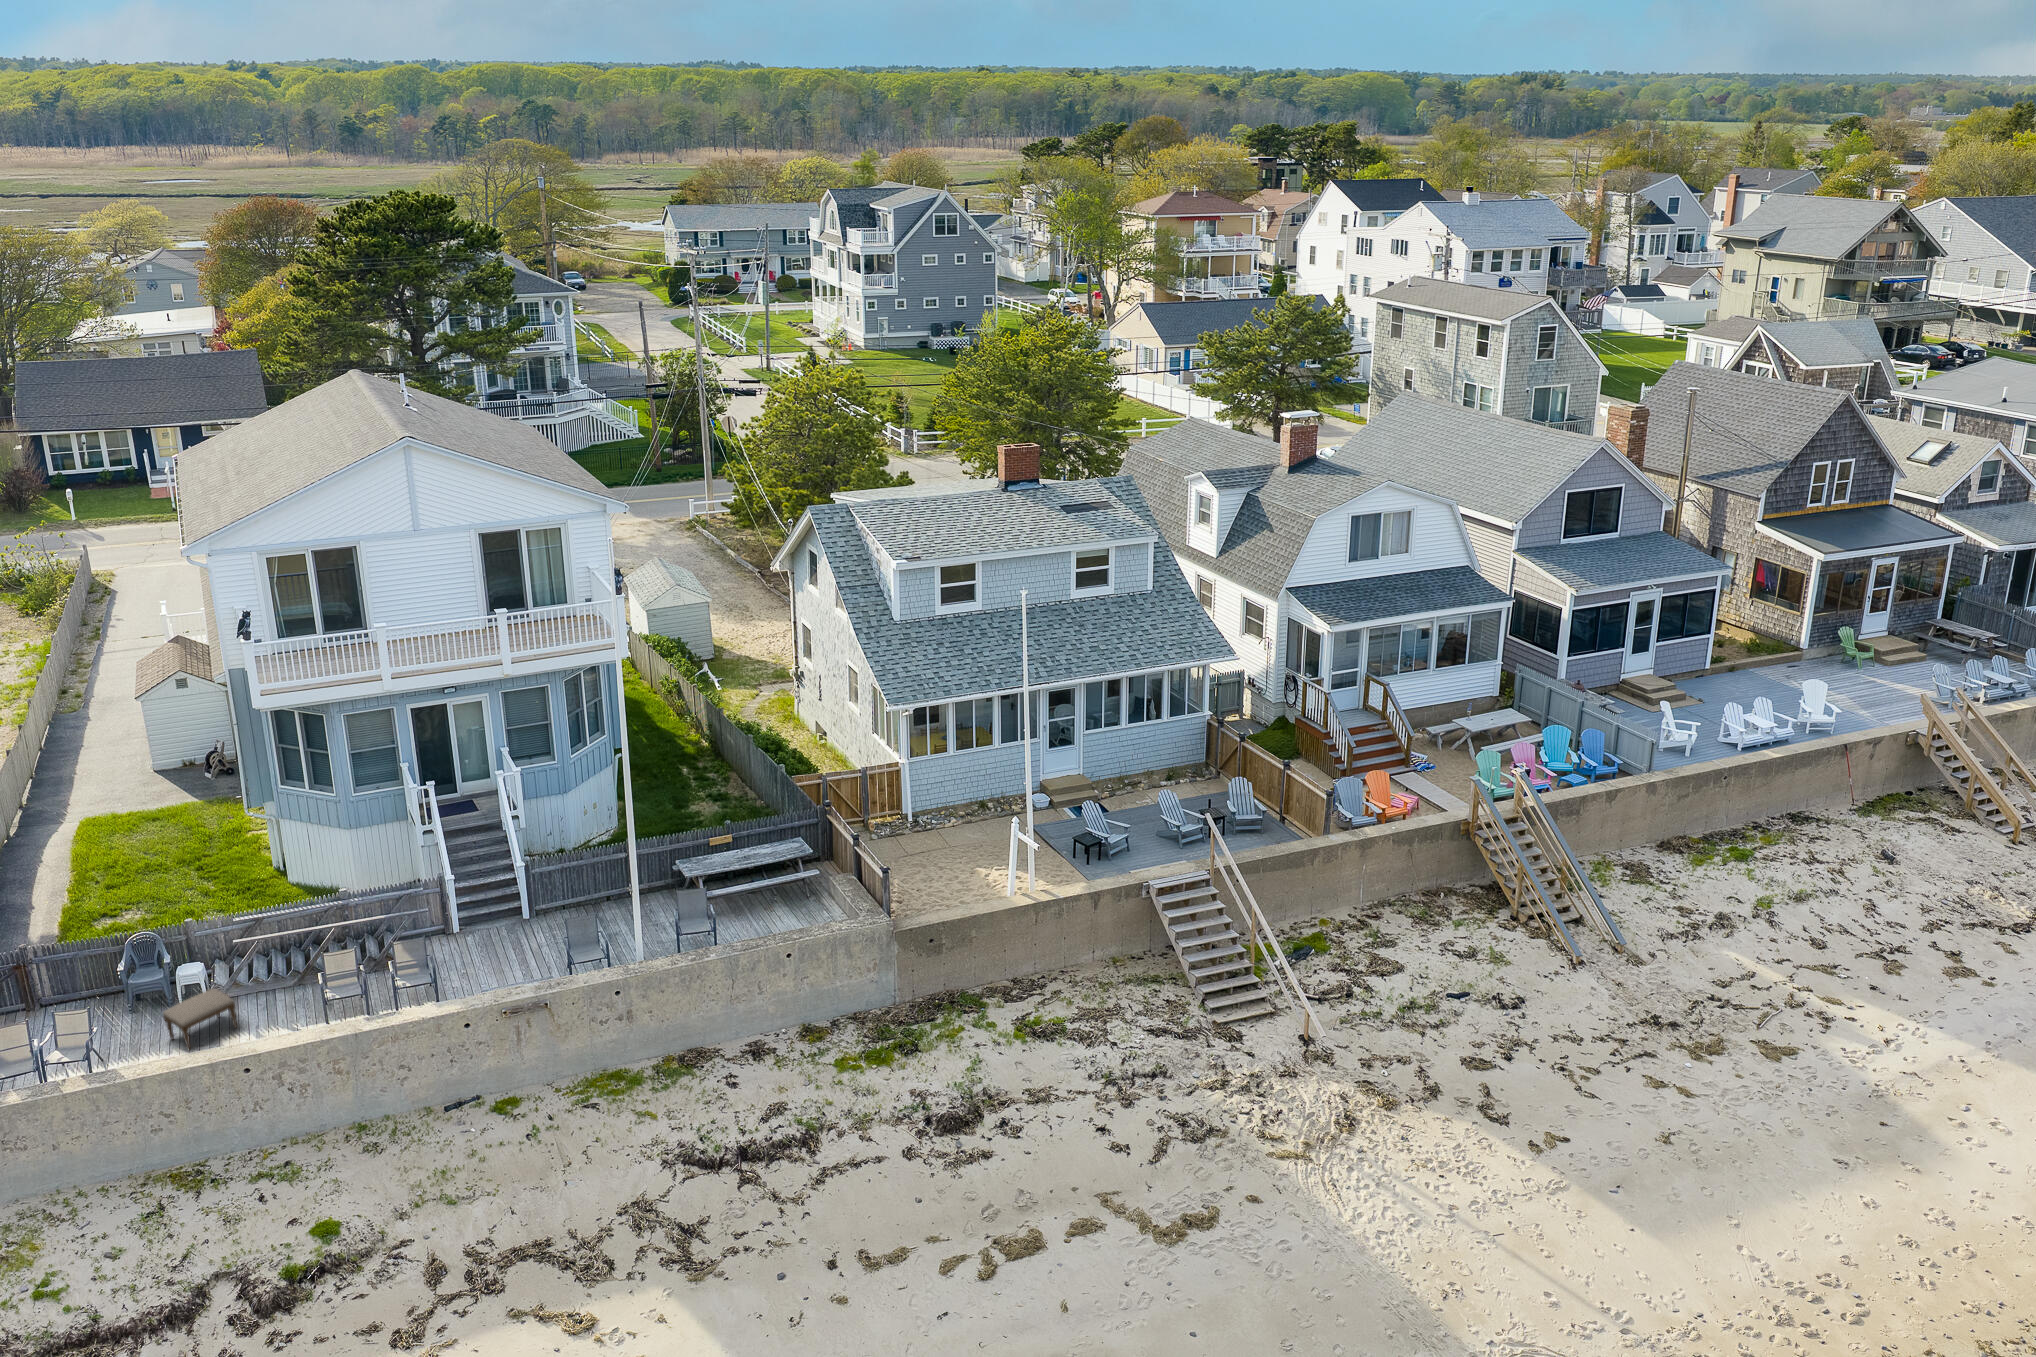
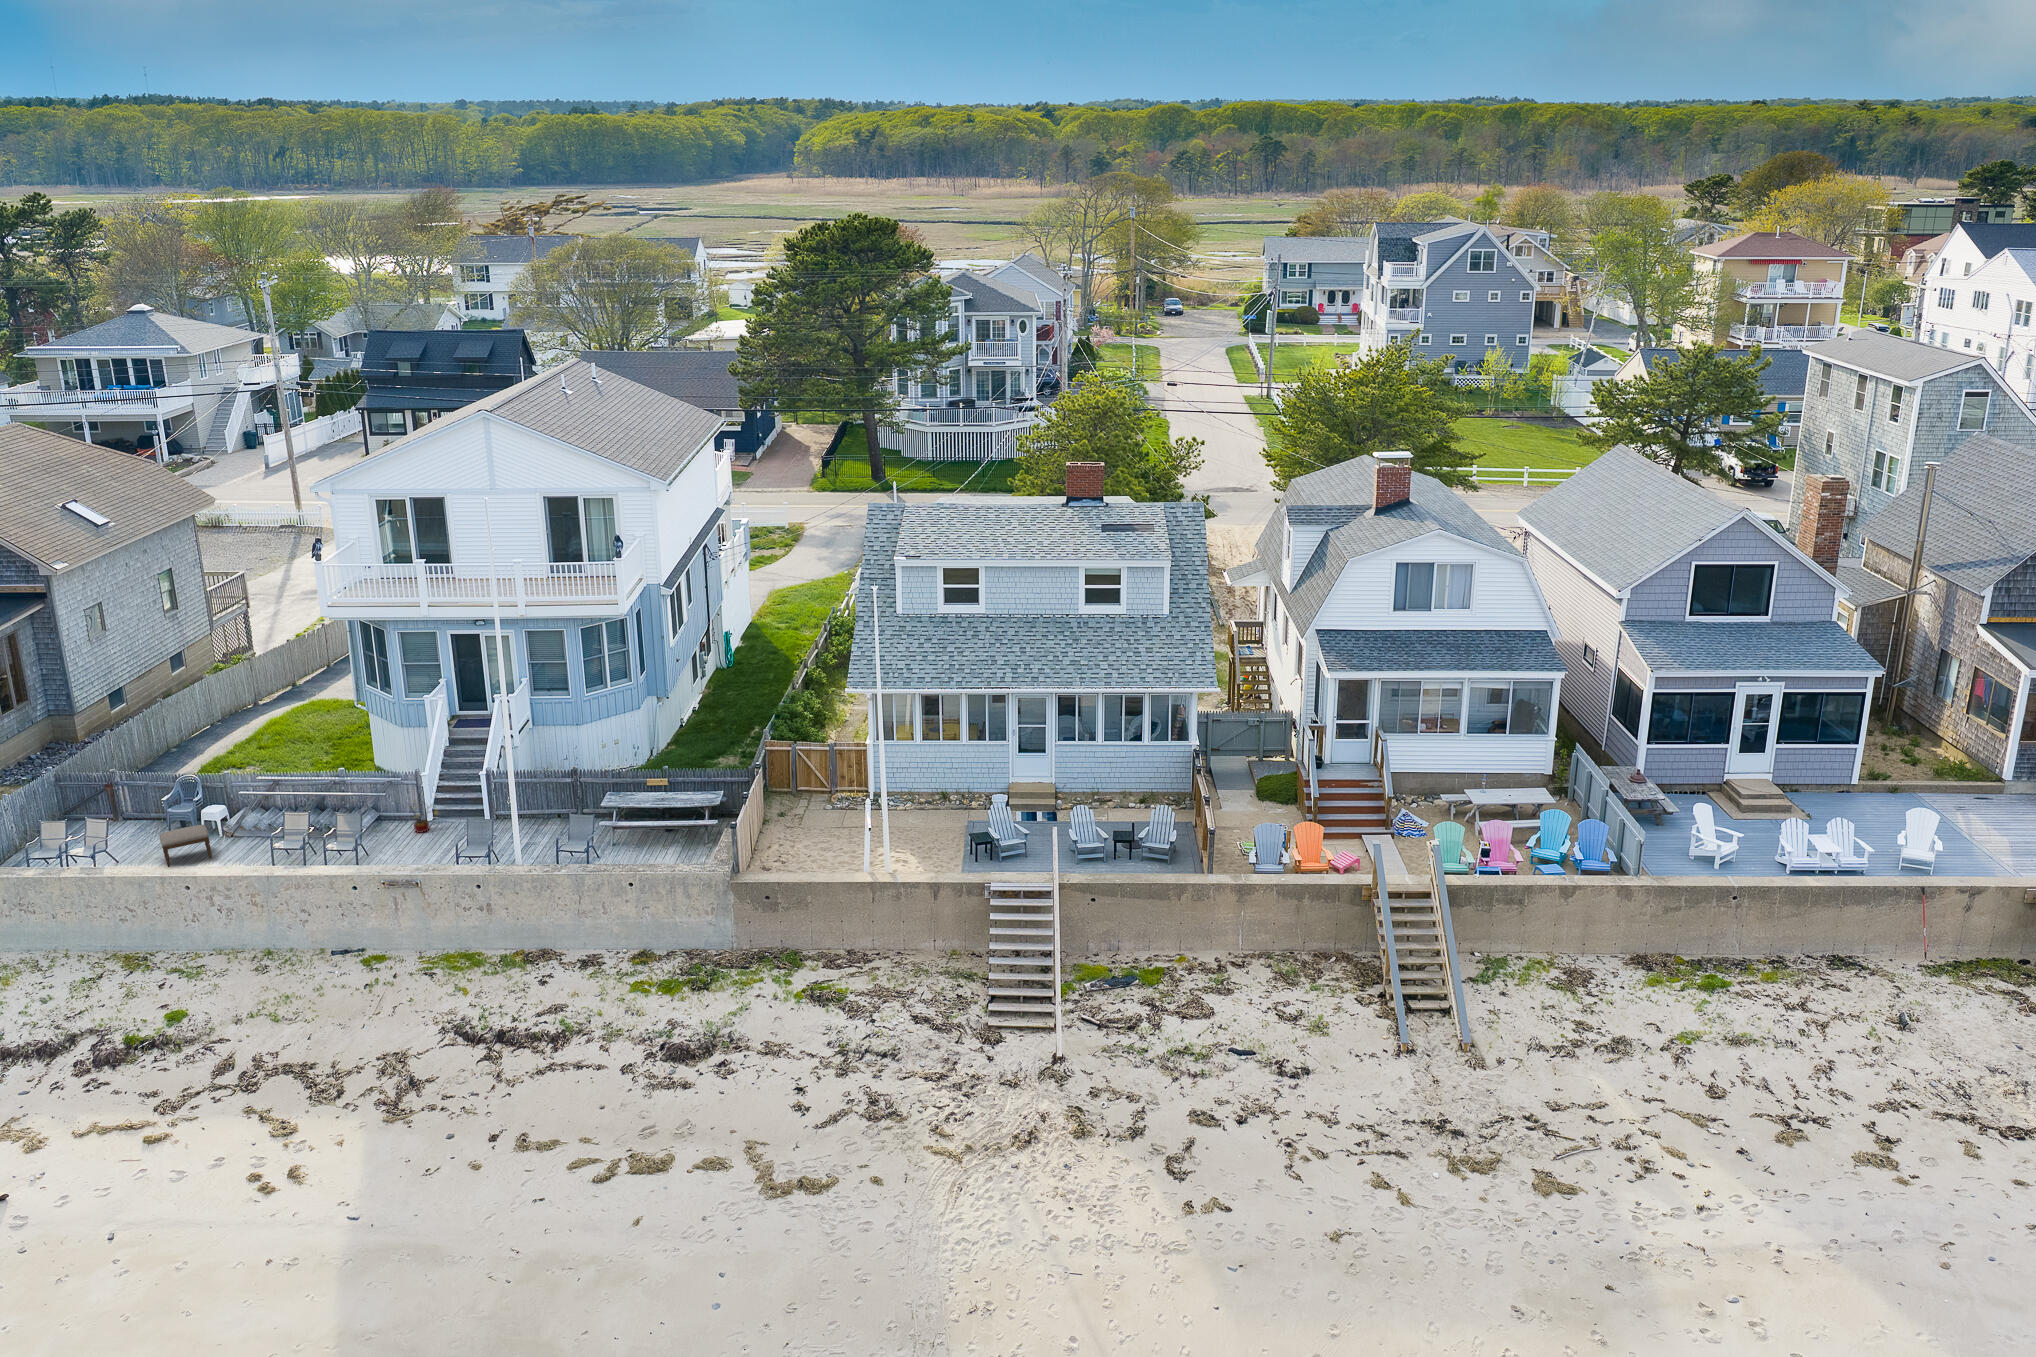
decorative plant: none [455,902,502,945] -> present [411,800,438,833]

